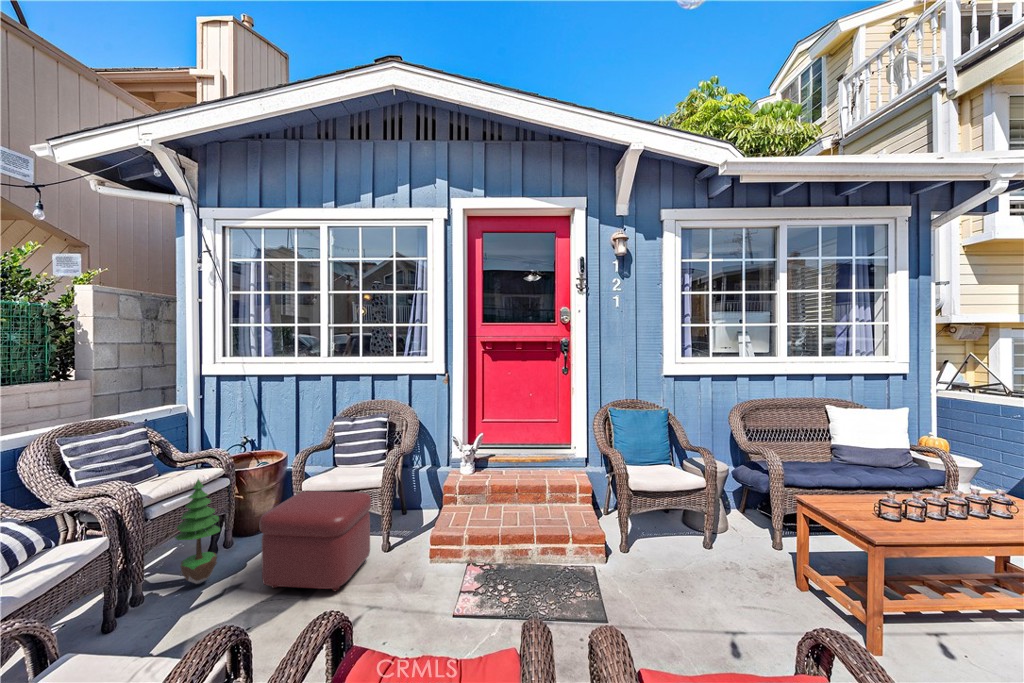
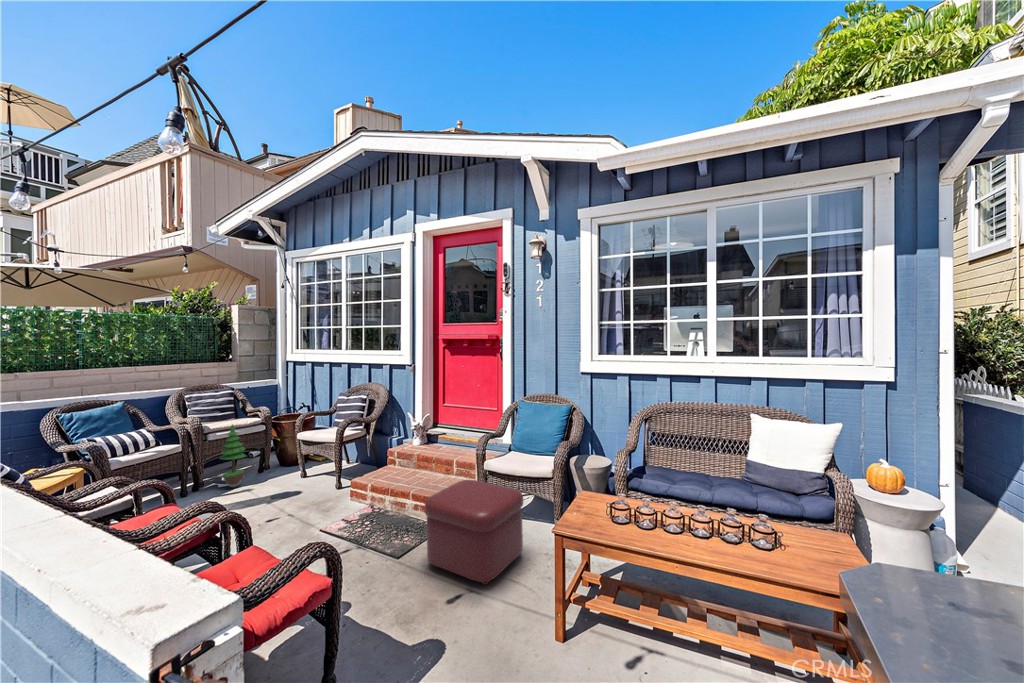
ottoman: present [259,491,371,592] -> present [425,480,523,585]

